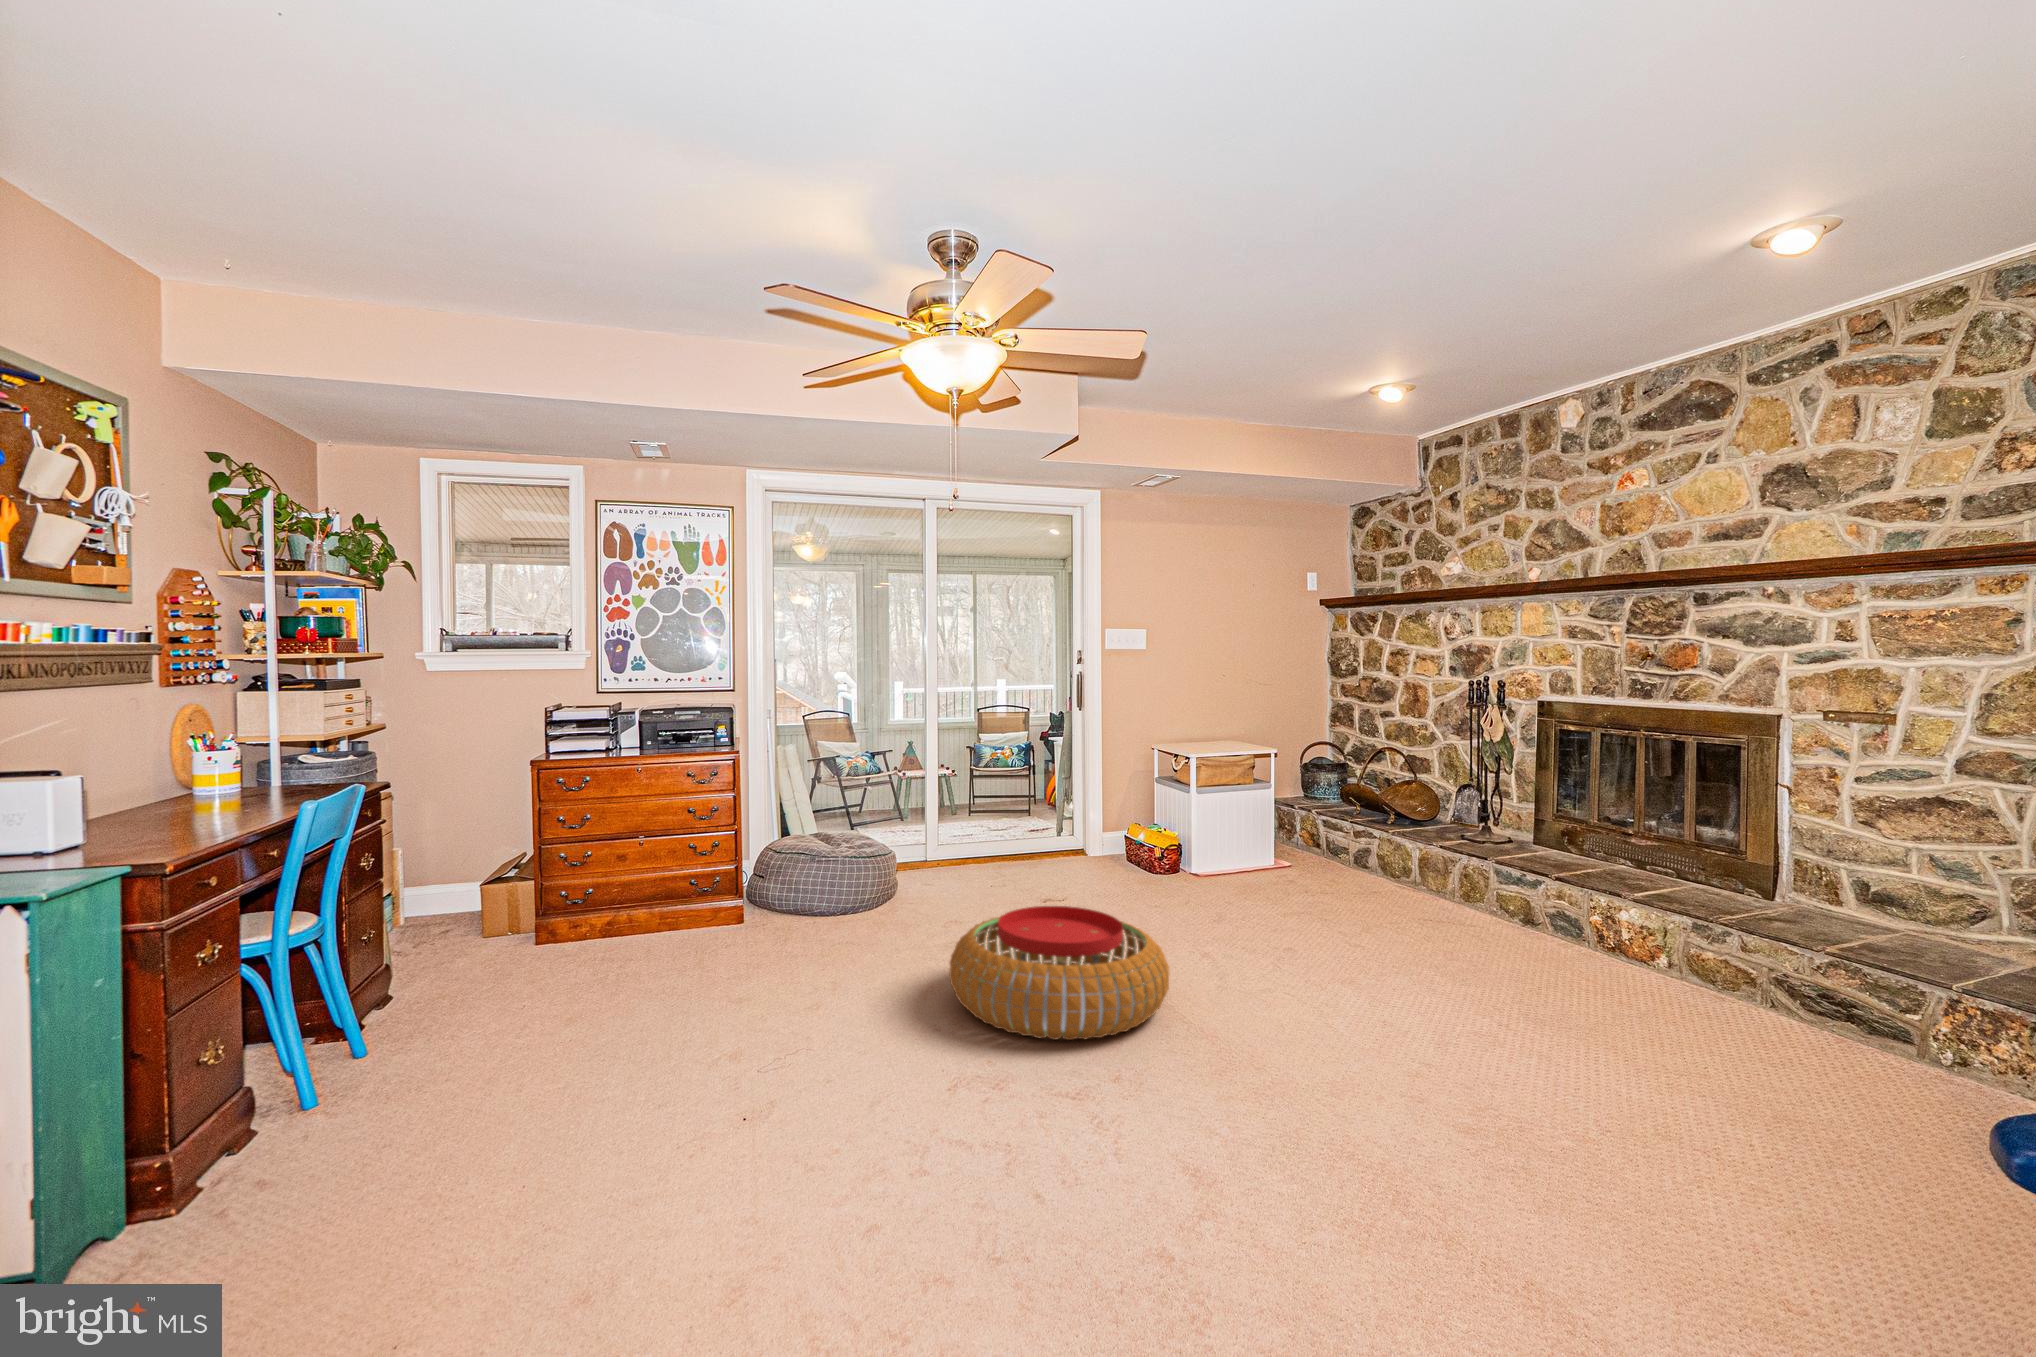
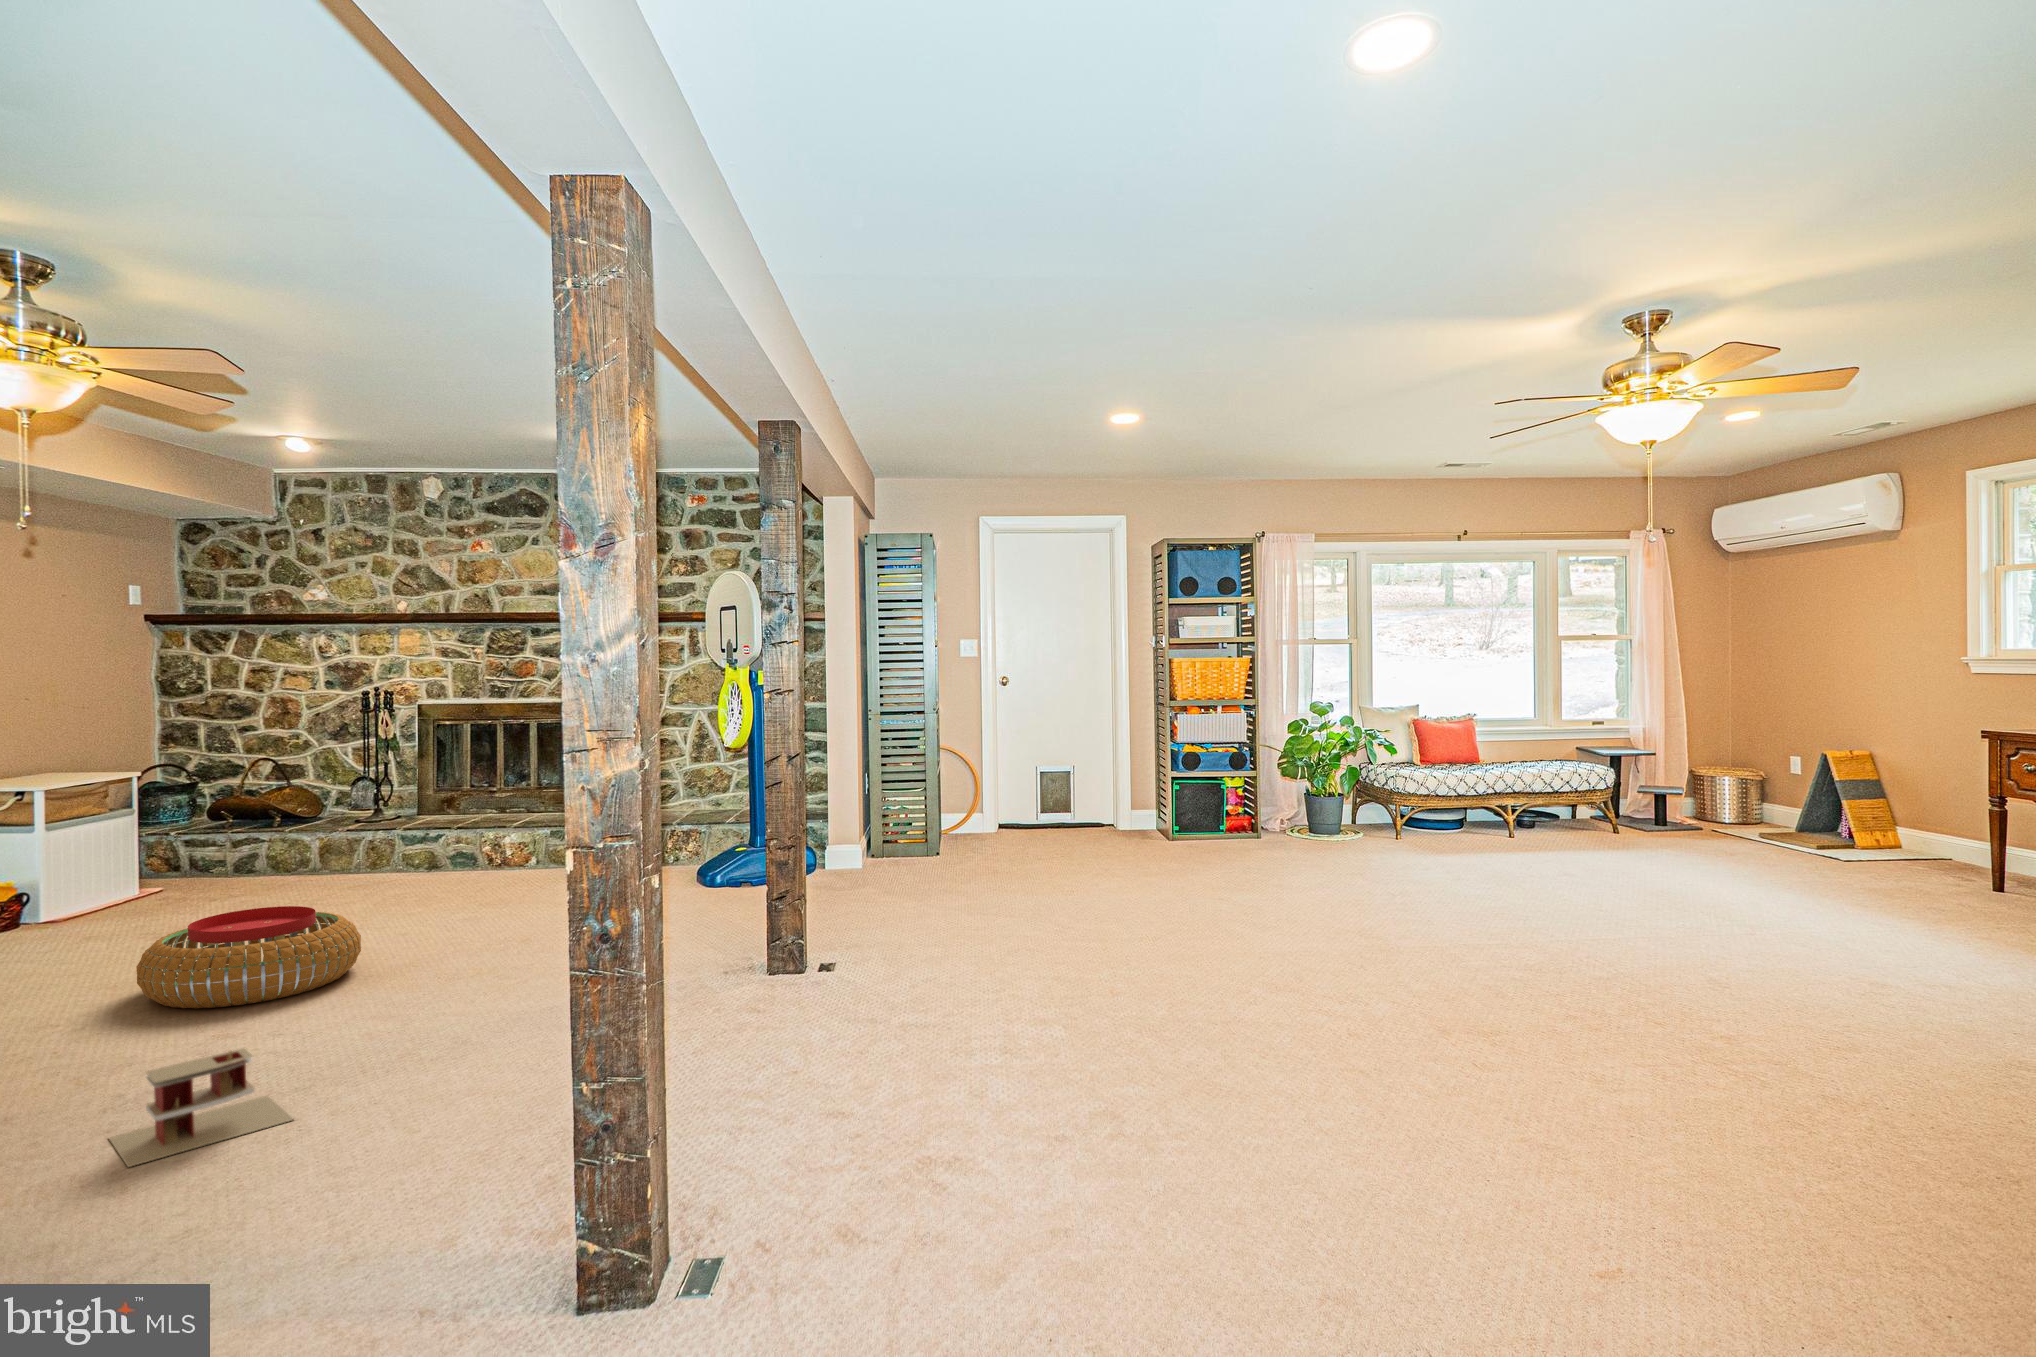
toy house: none [438,1085,671,1262] -> present [109,1049,293,1167]

